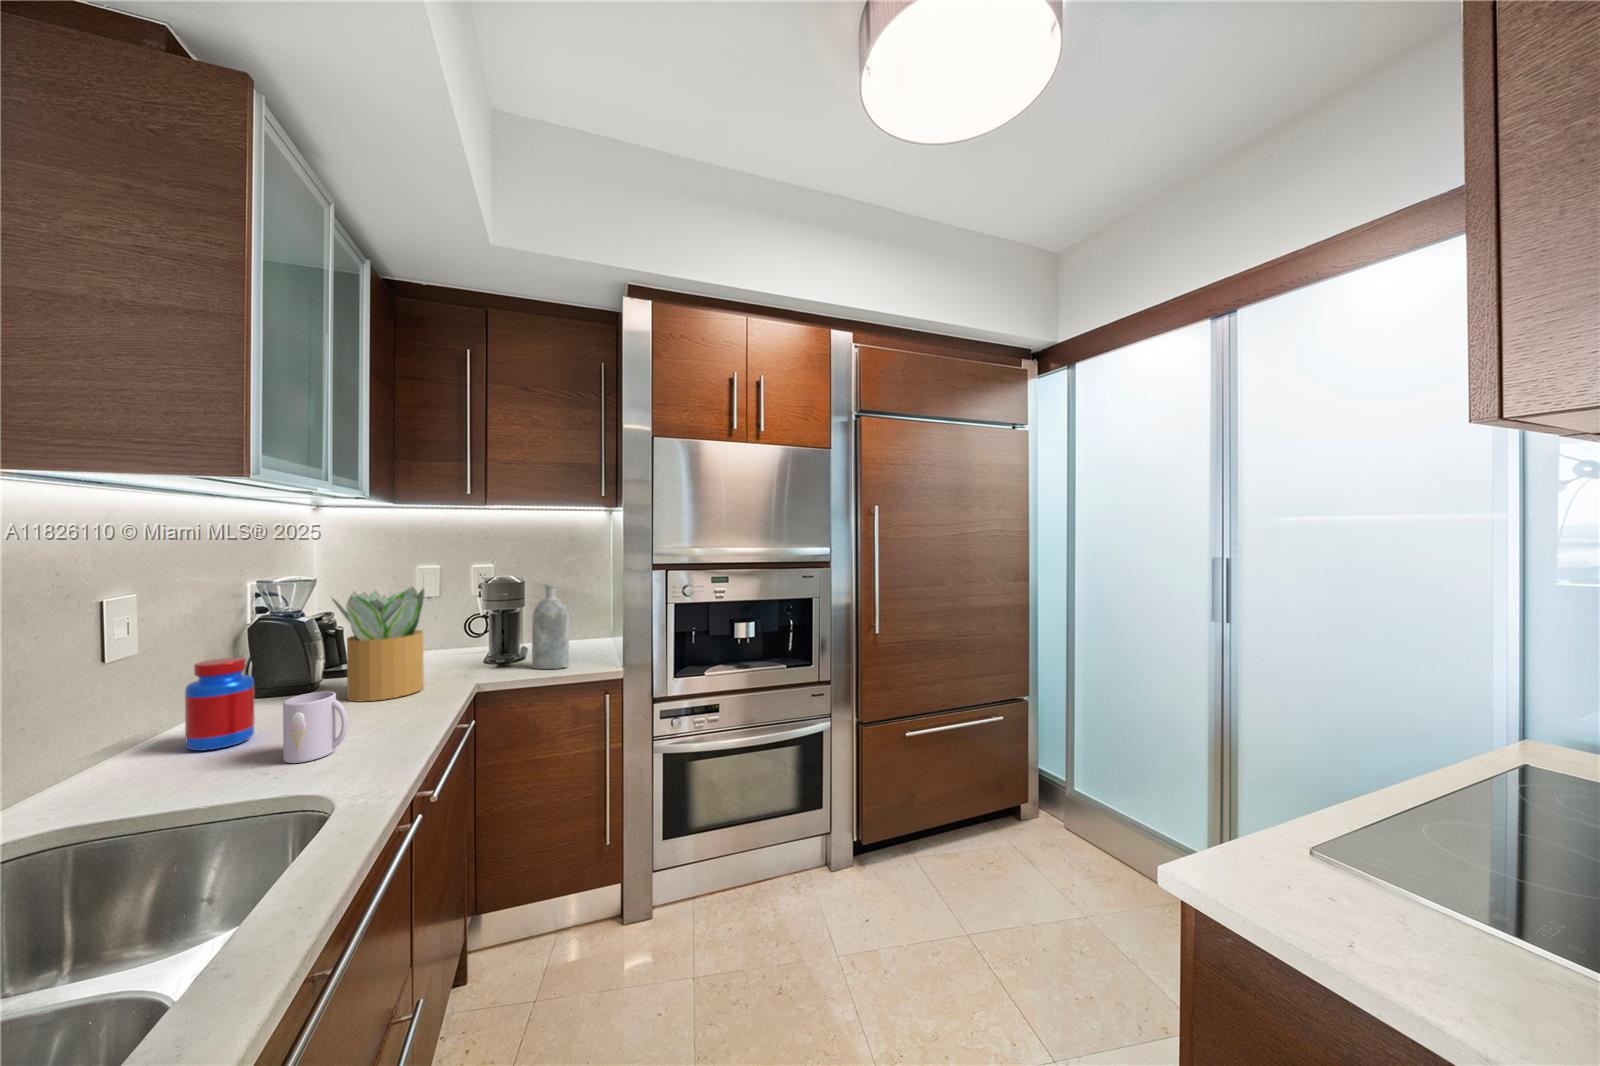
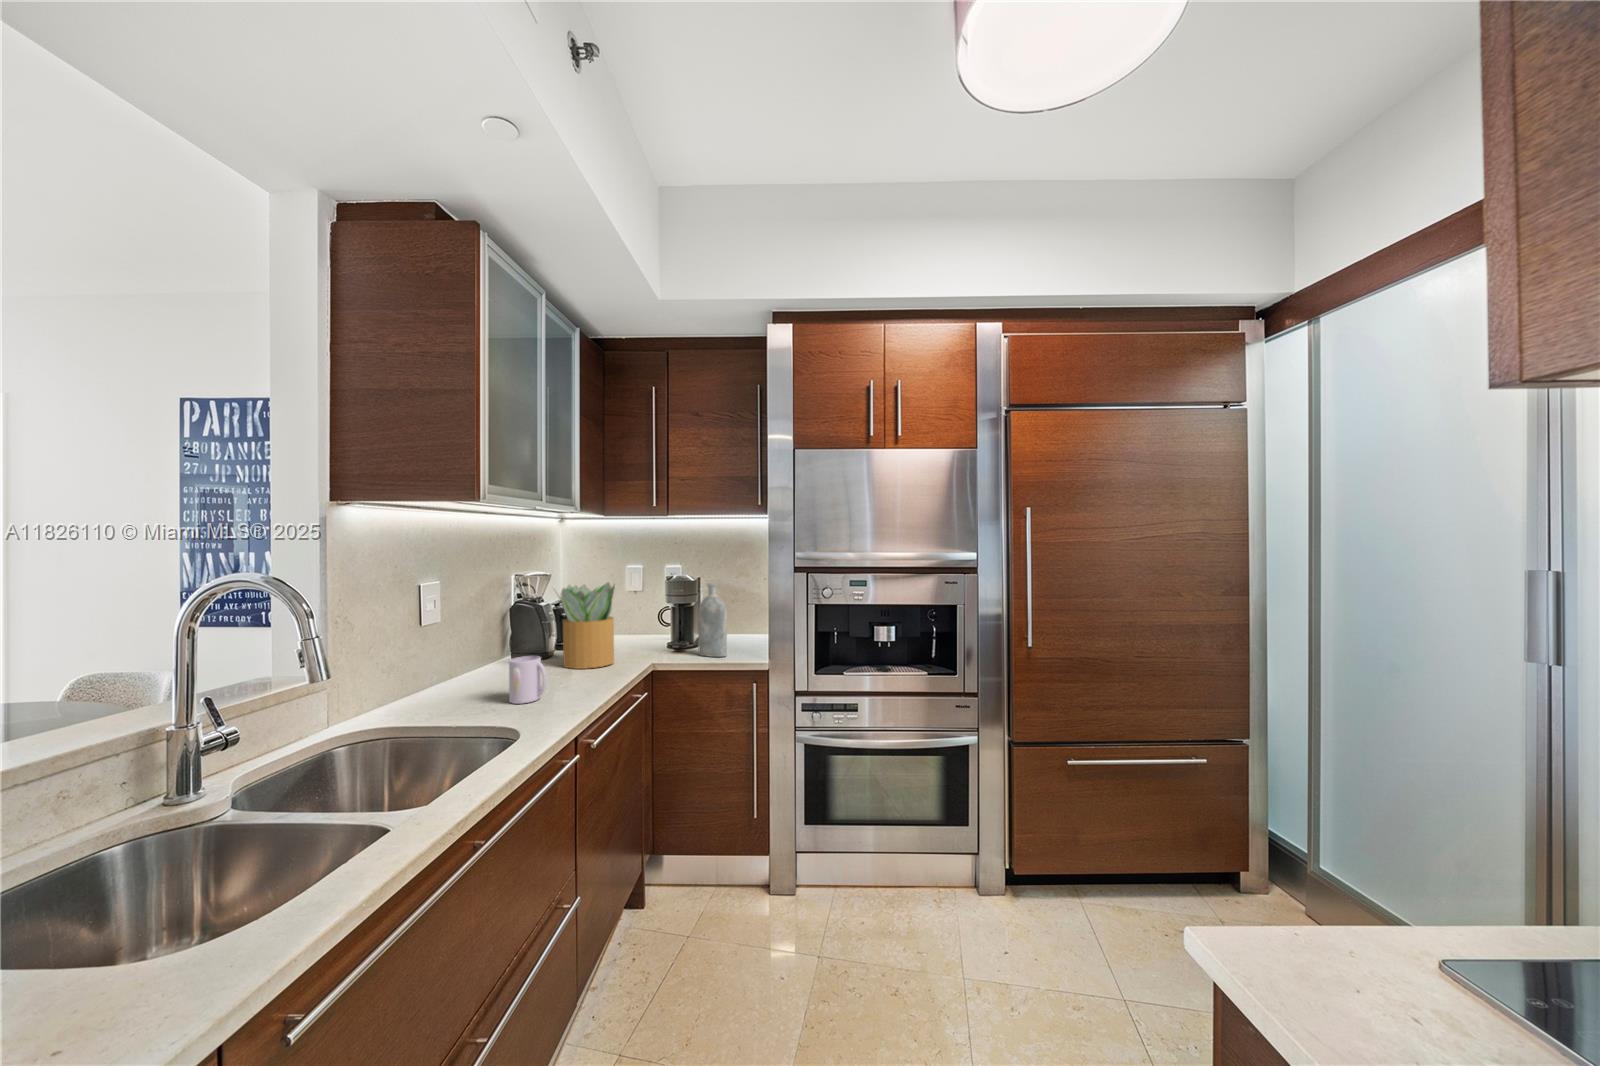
jar: present [185,657,255,751] -> none [463,628,500,690]

